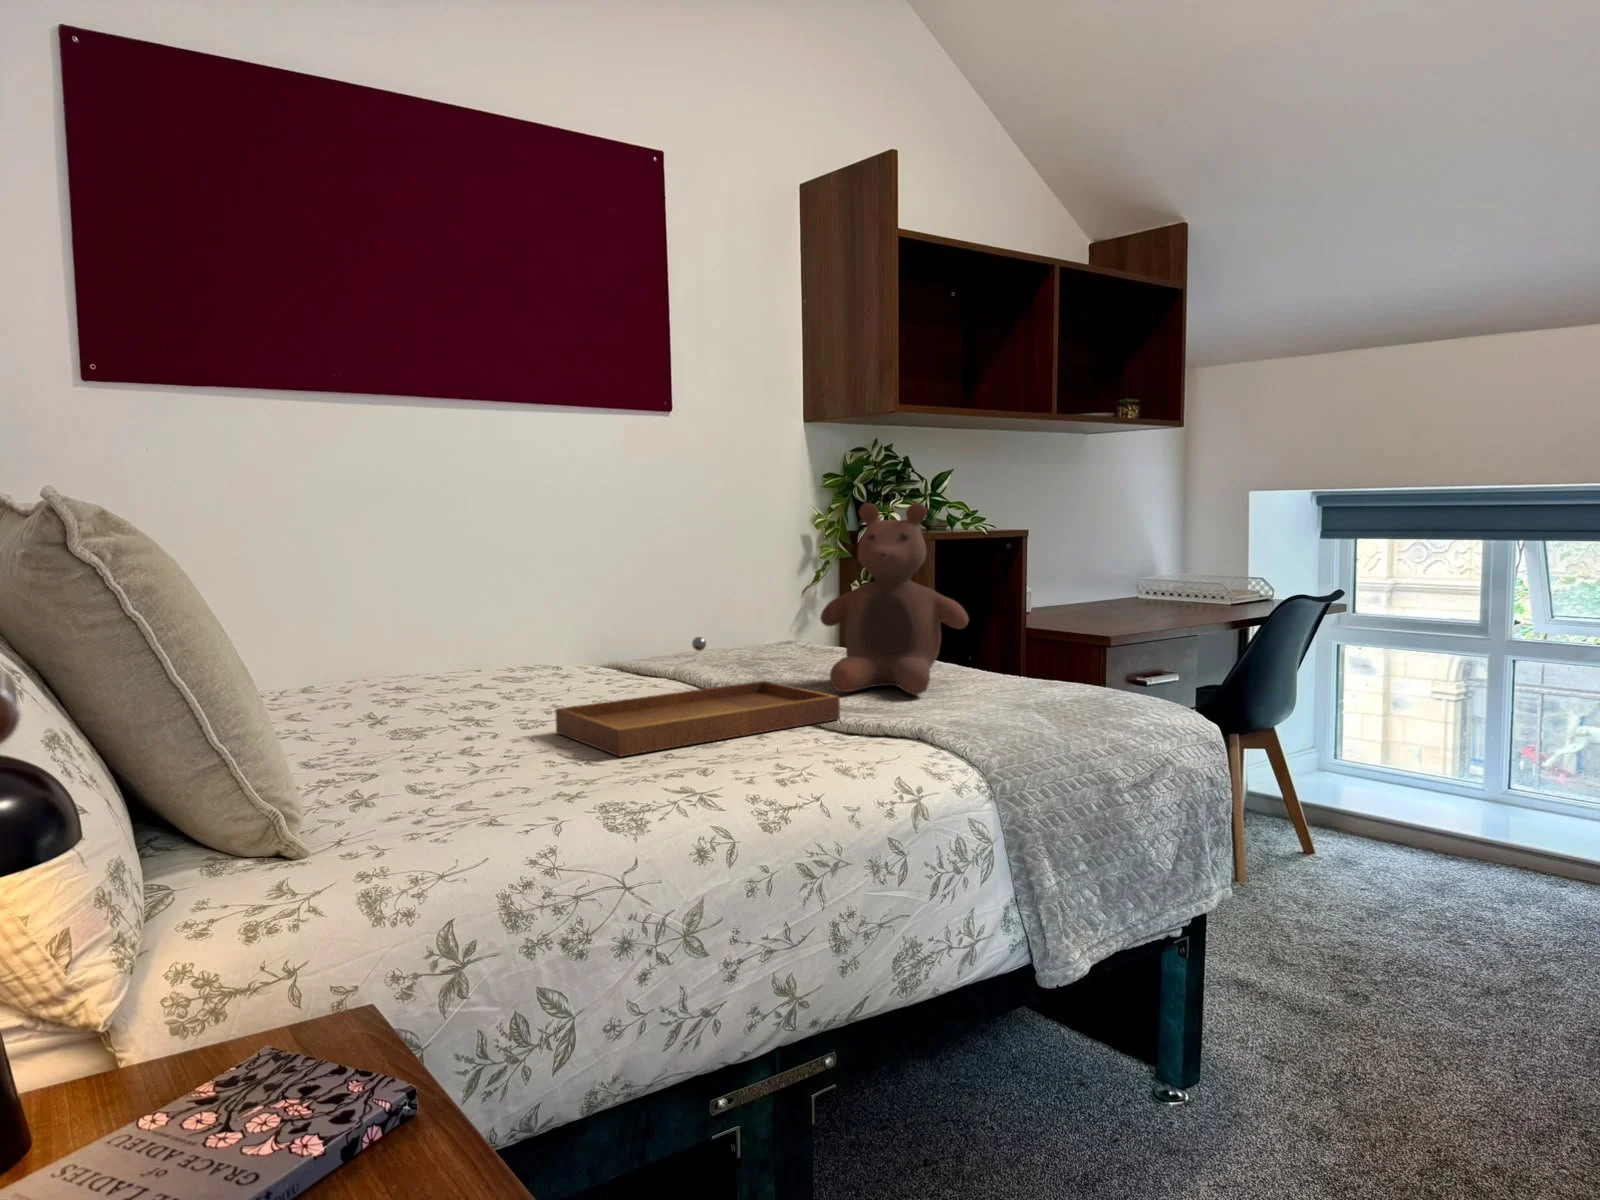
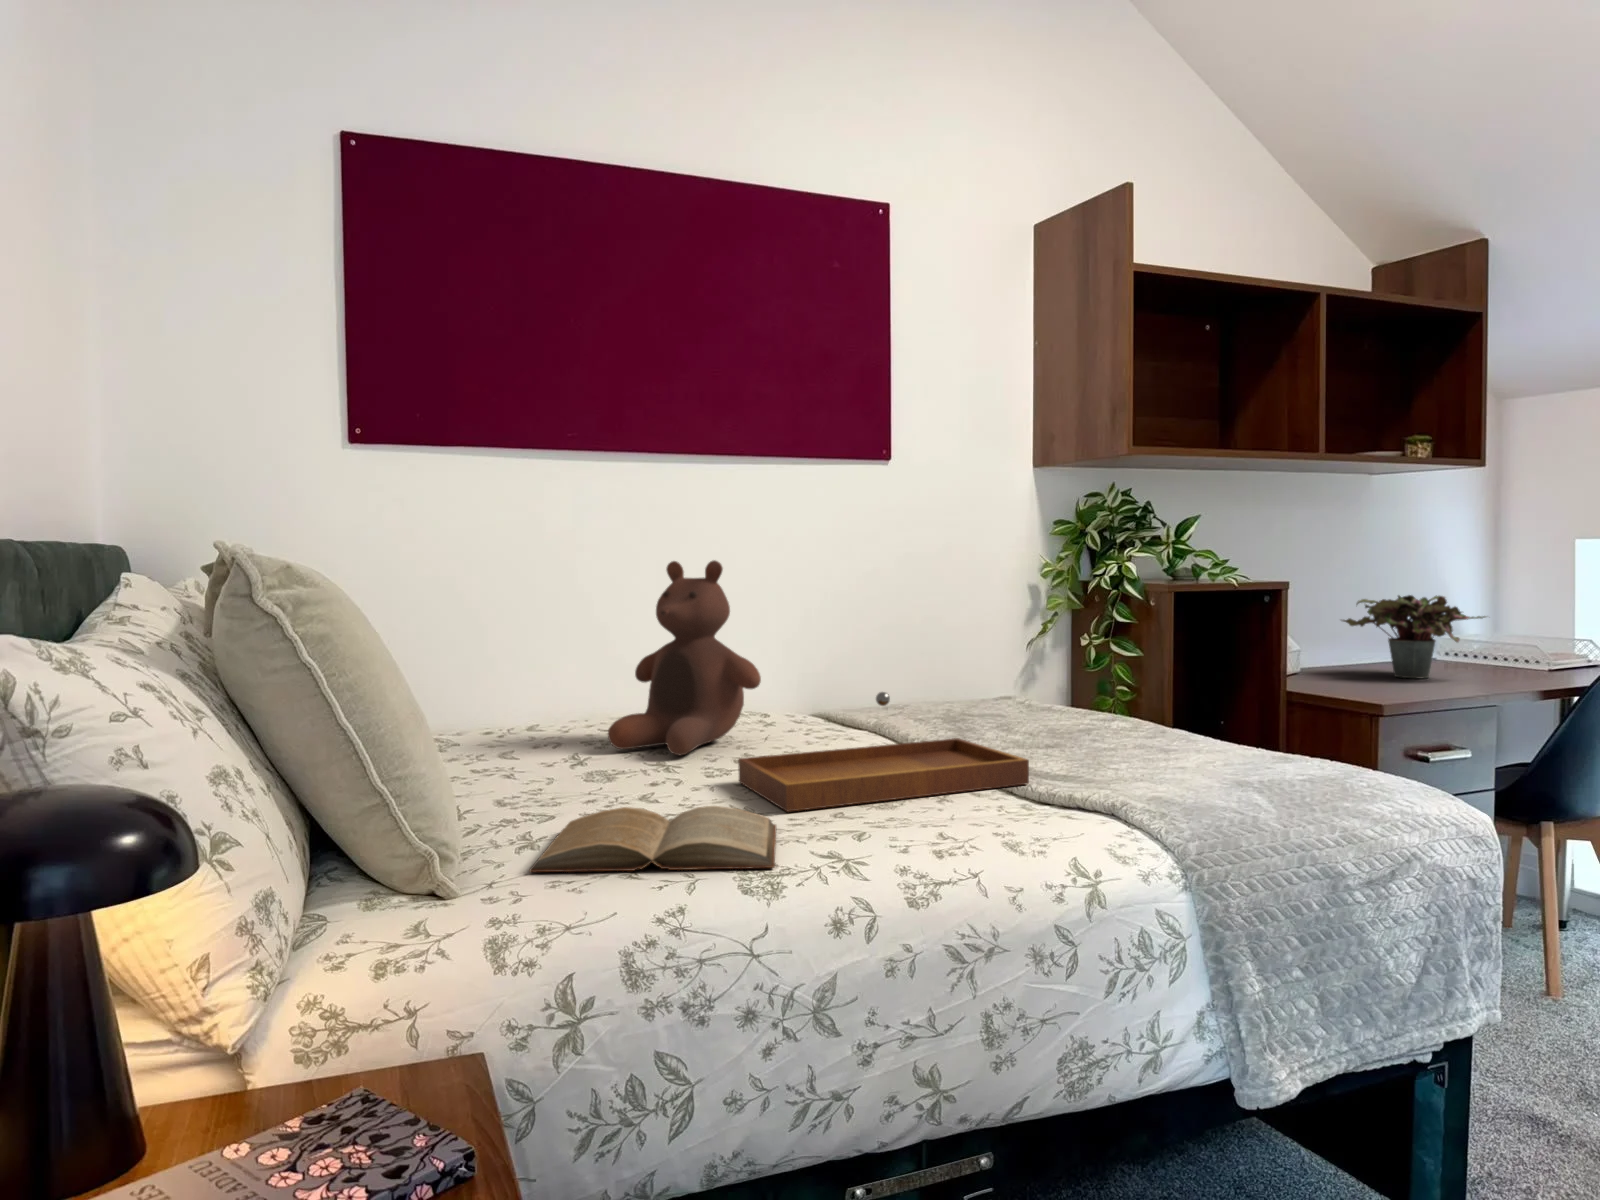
stuffed bear: present [820,502,968,695] -> present [608,560,761,756]
potted plant: none [1072,542,1194,616] -> present [1342,595,1486,678]
book: none [375,753,632,829] -> present [529,806,776,872]

